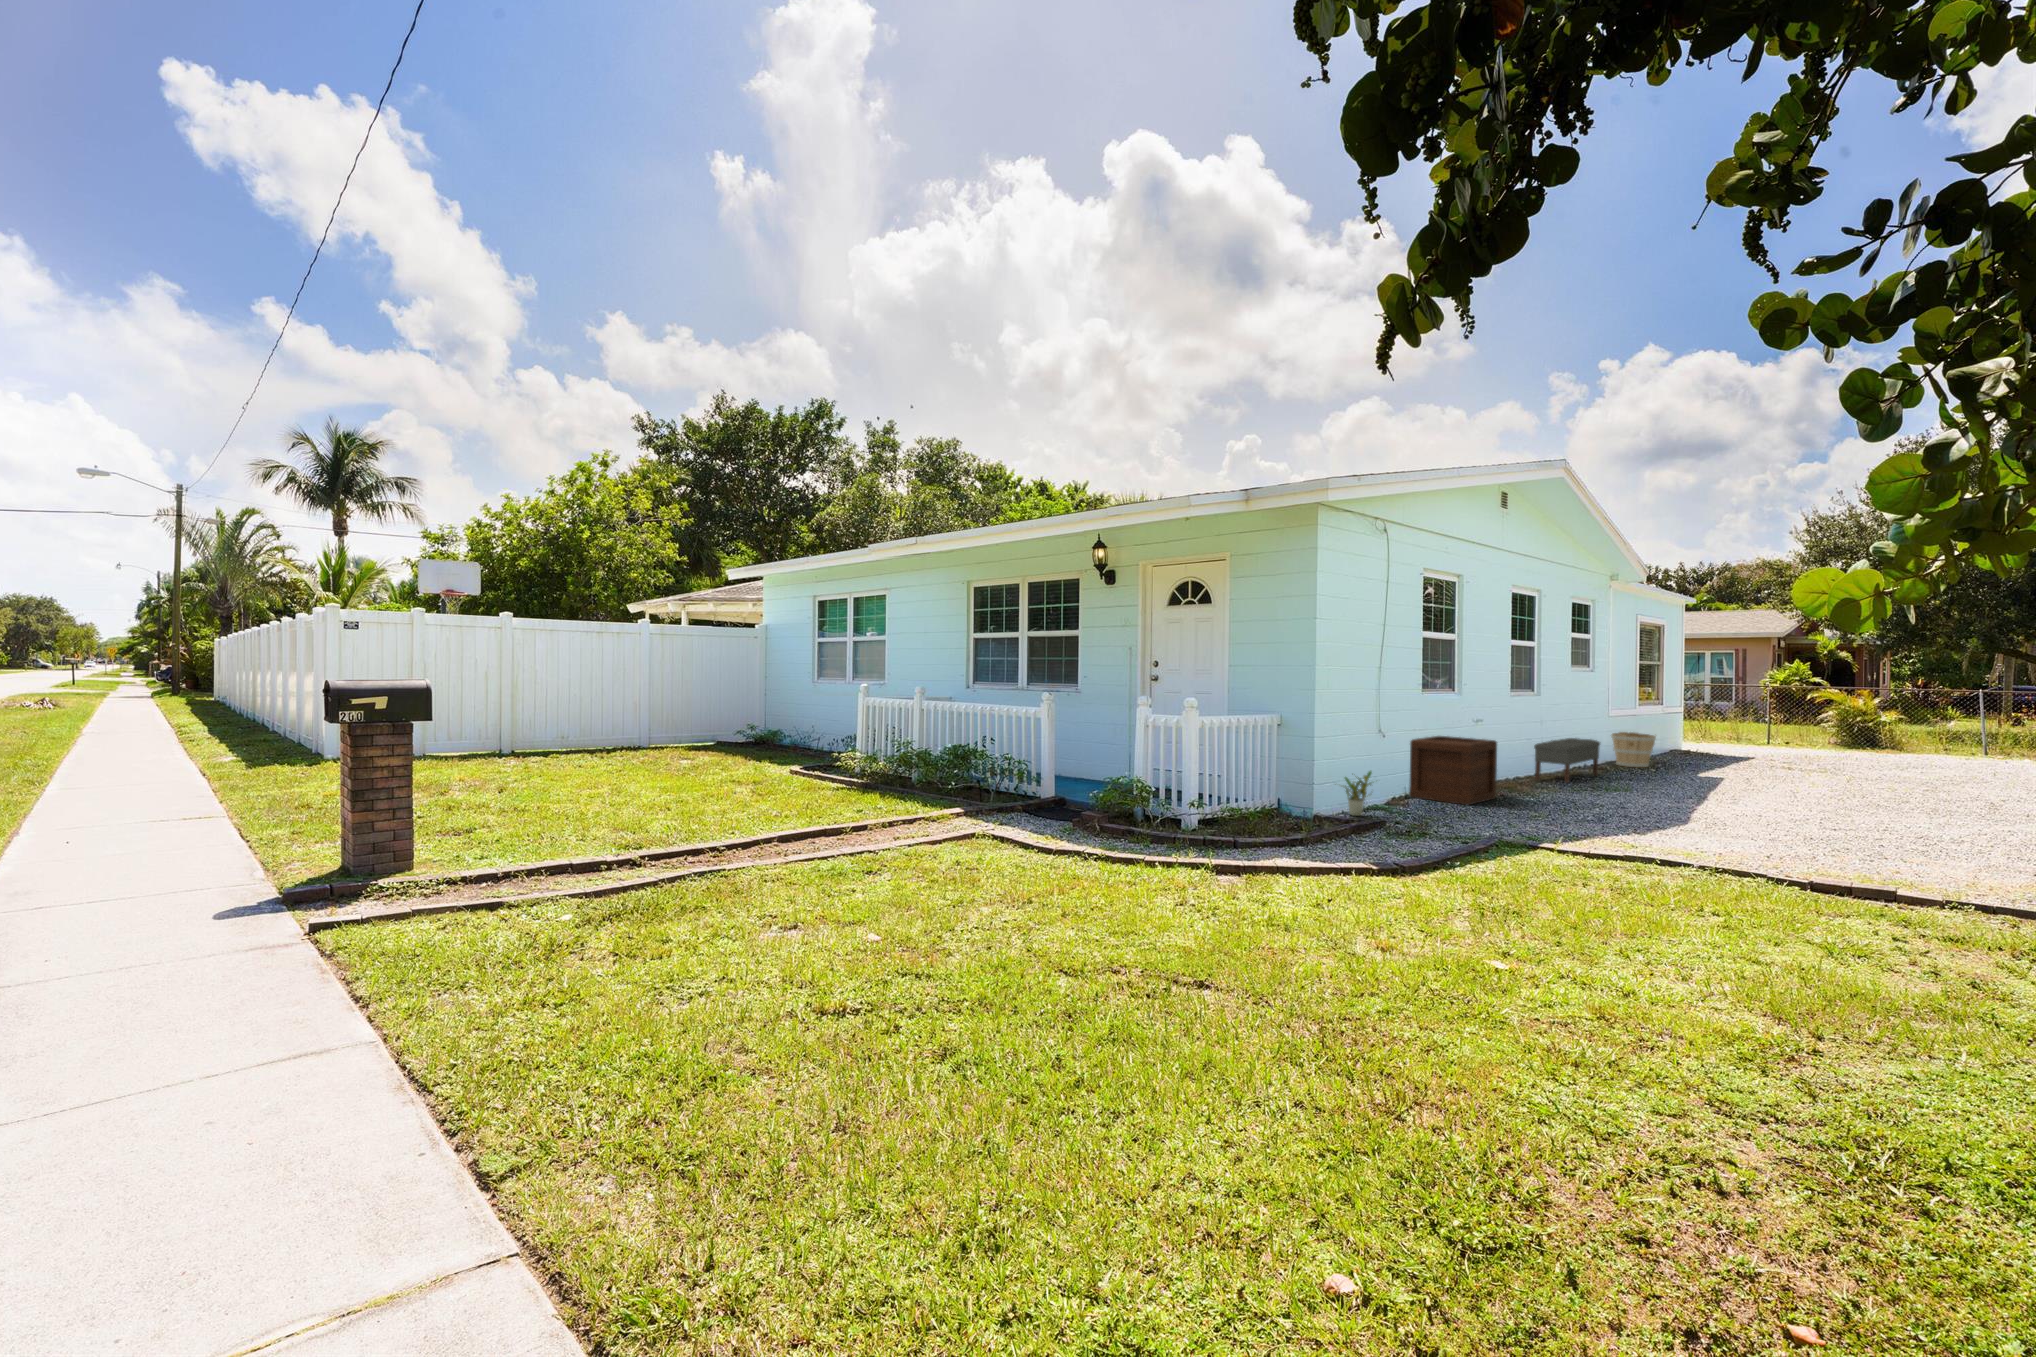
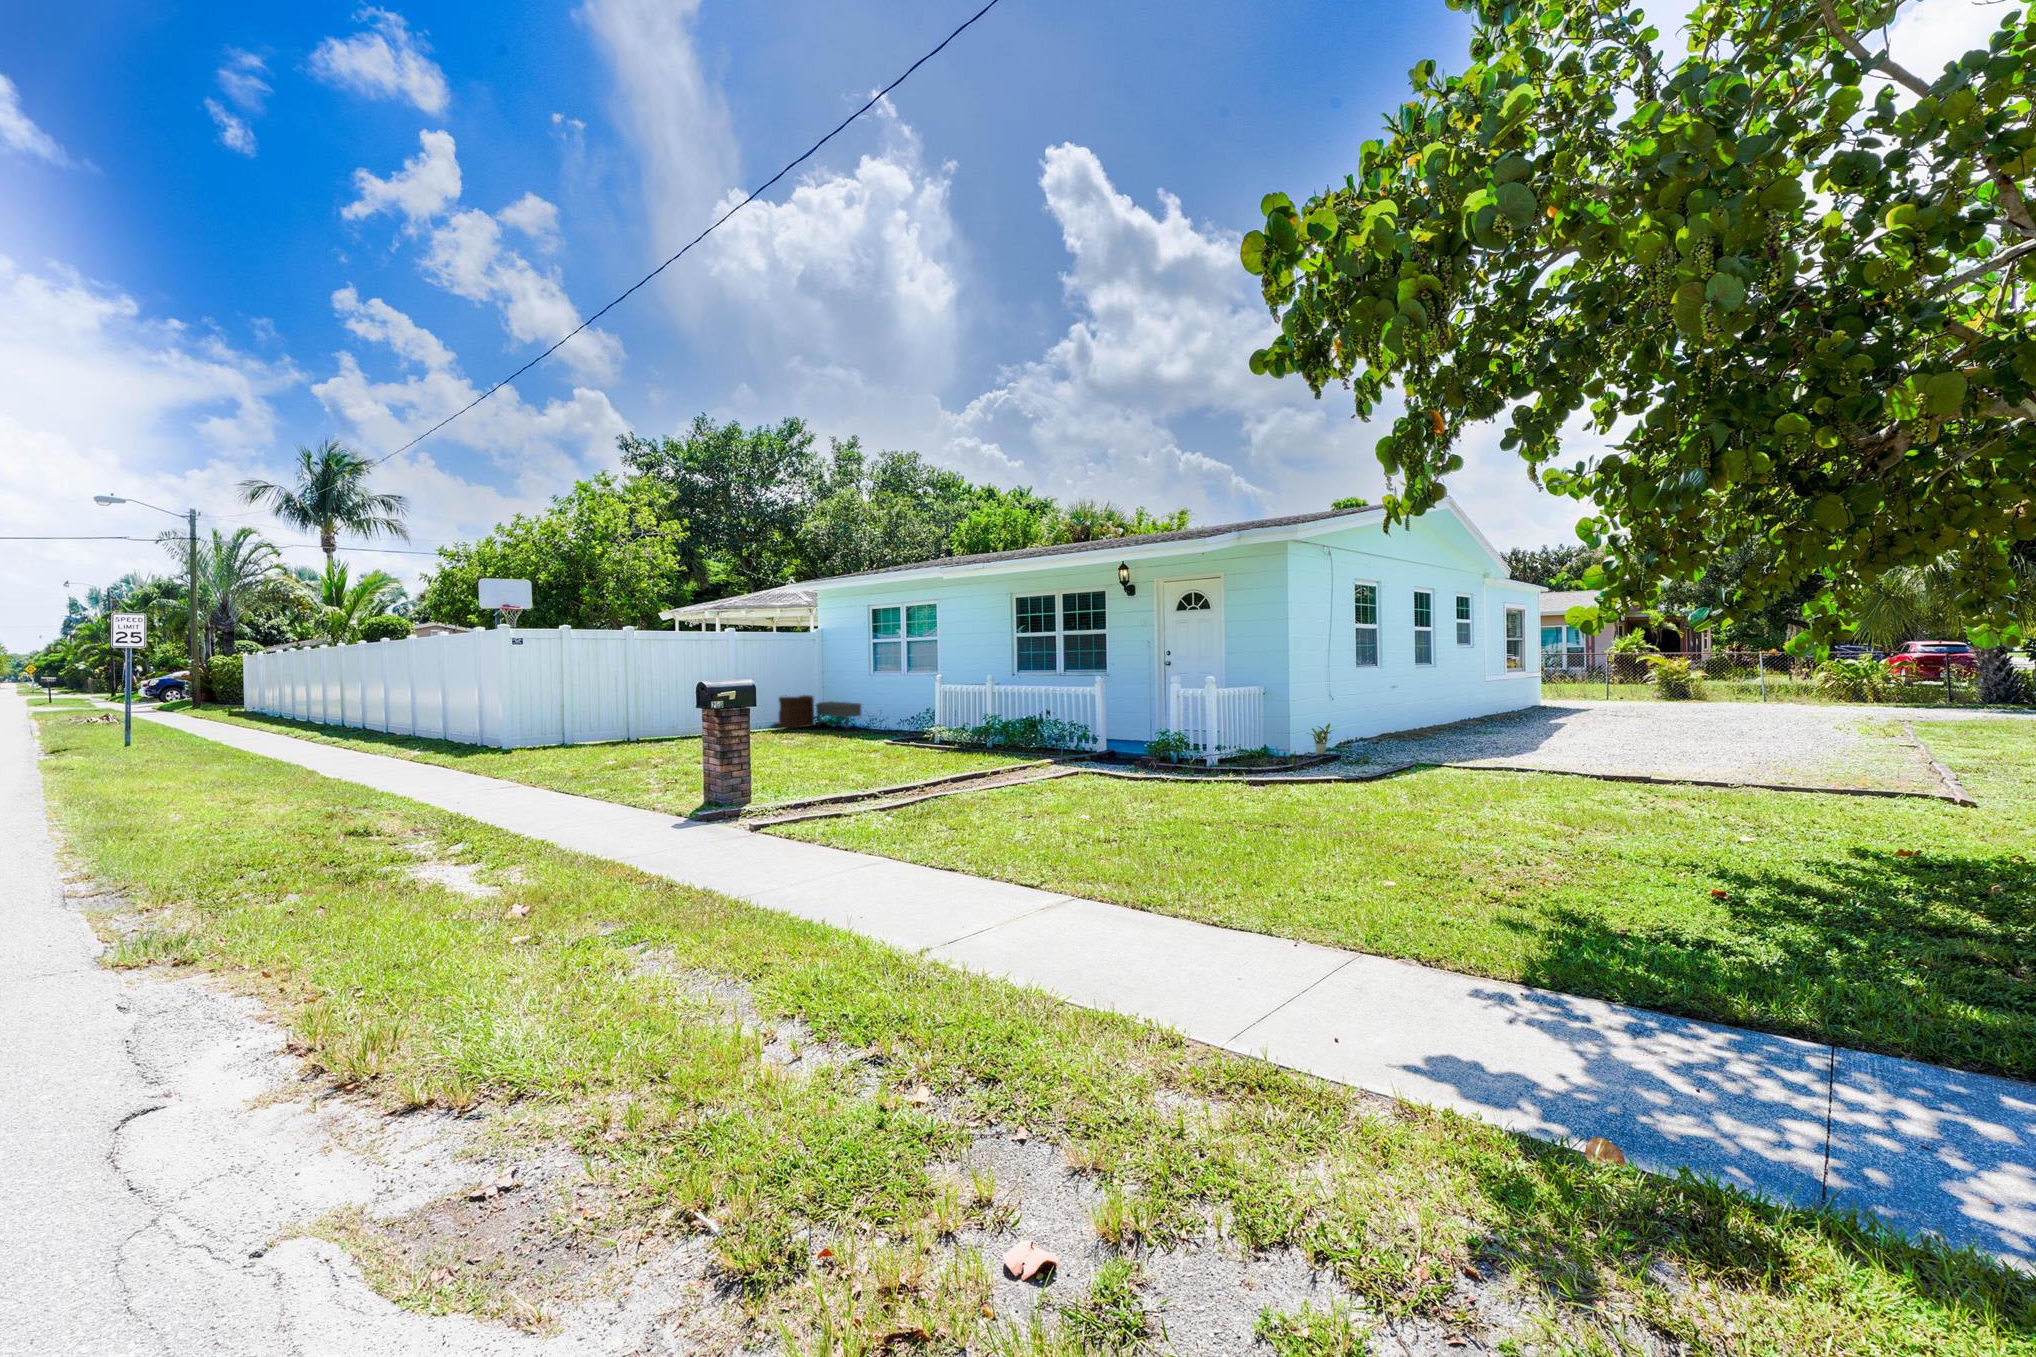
wooden bucket: present [1611,732,1656,767] -> none [1488,693,1521,719]
wooden crate: present [1409,736,1497,805] -> present [771,695,814,729]
bench: present [1534,738,1600,783] -> present [816,701,861,728]

